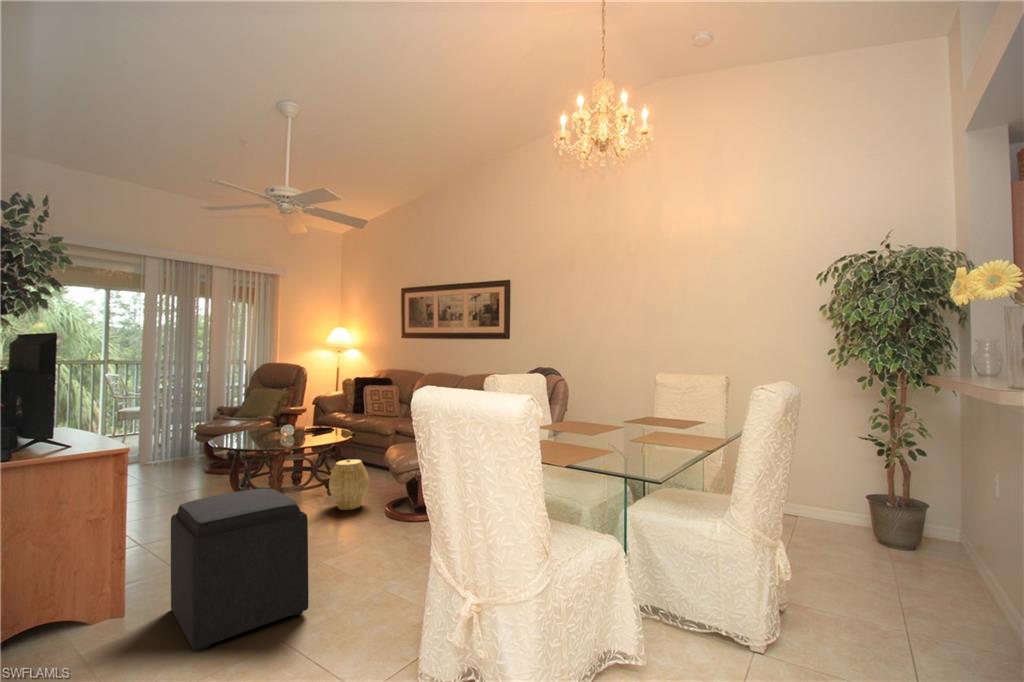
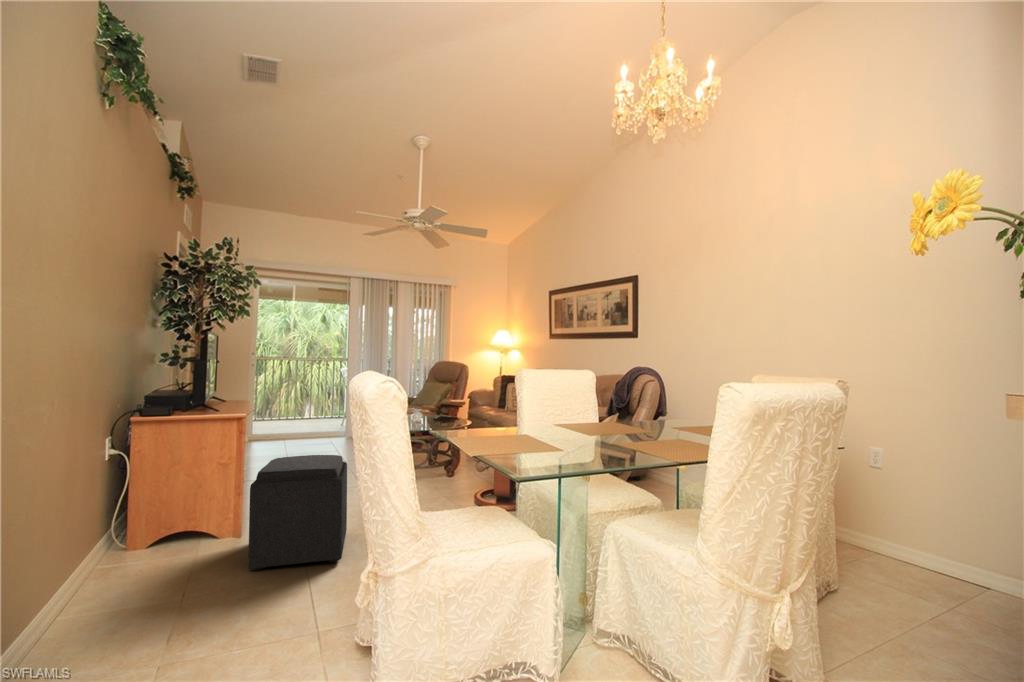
woven basket: present [329,459,369,510] -> none [440,444,474,489]

